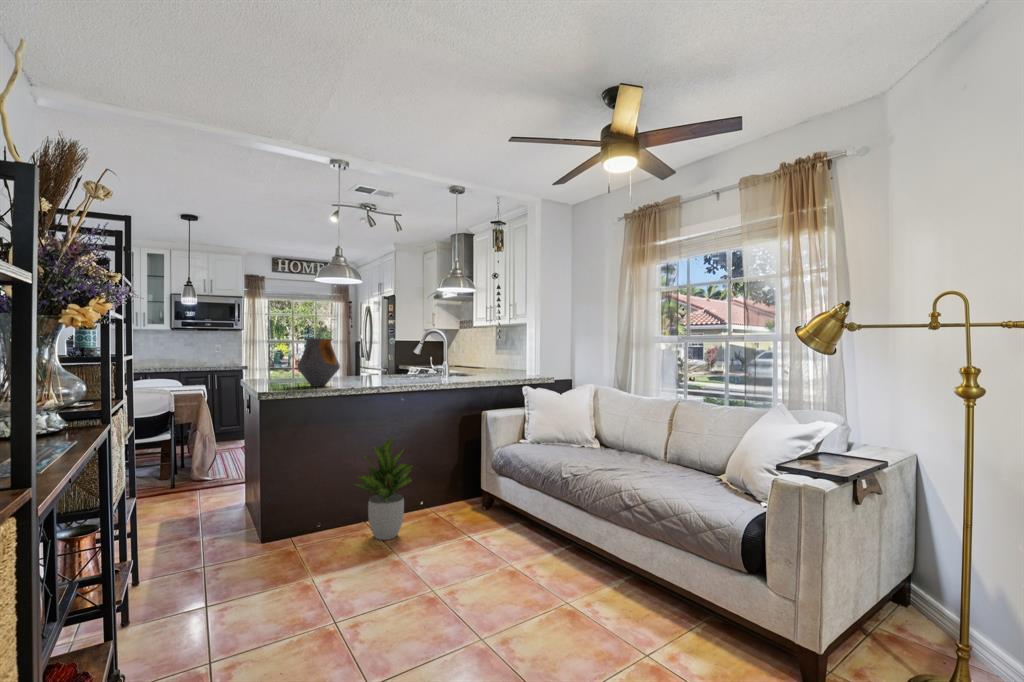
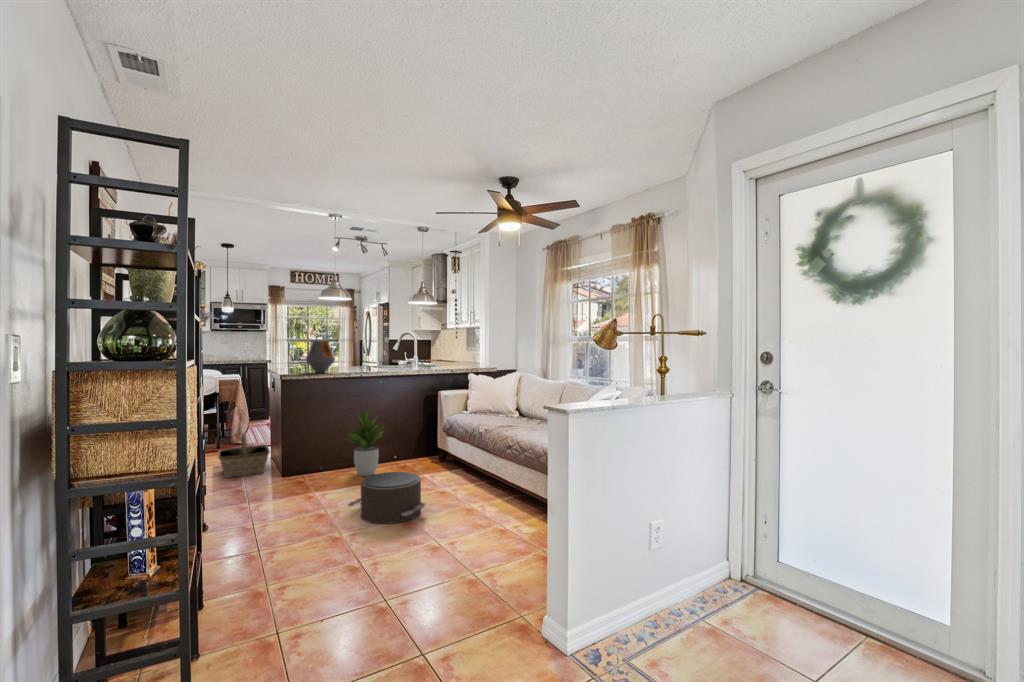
basket: none [164,474,243,545] -> present [218,433,270,478]
pouf: none [372,549,505,653] -> present [348,472,425,524]

